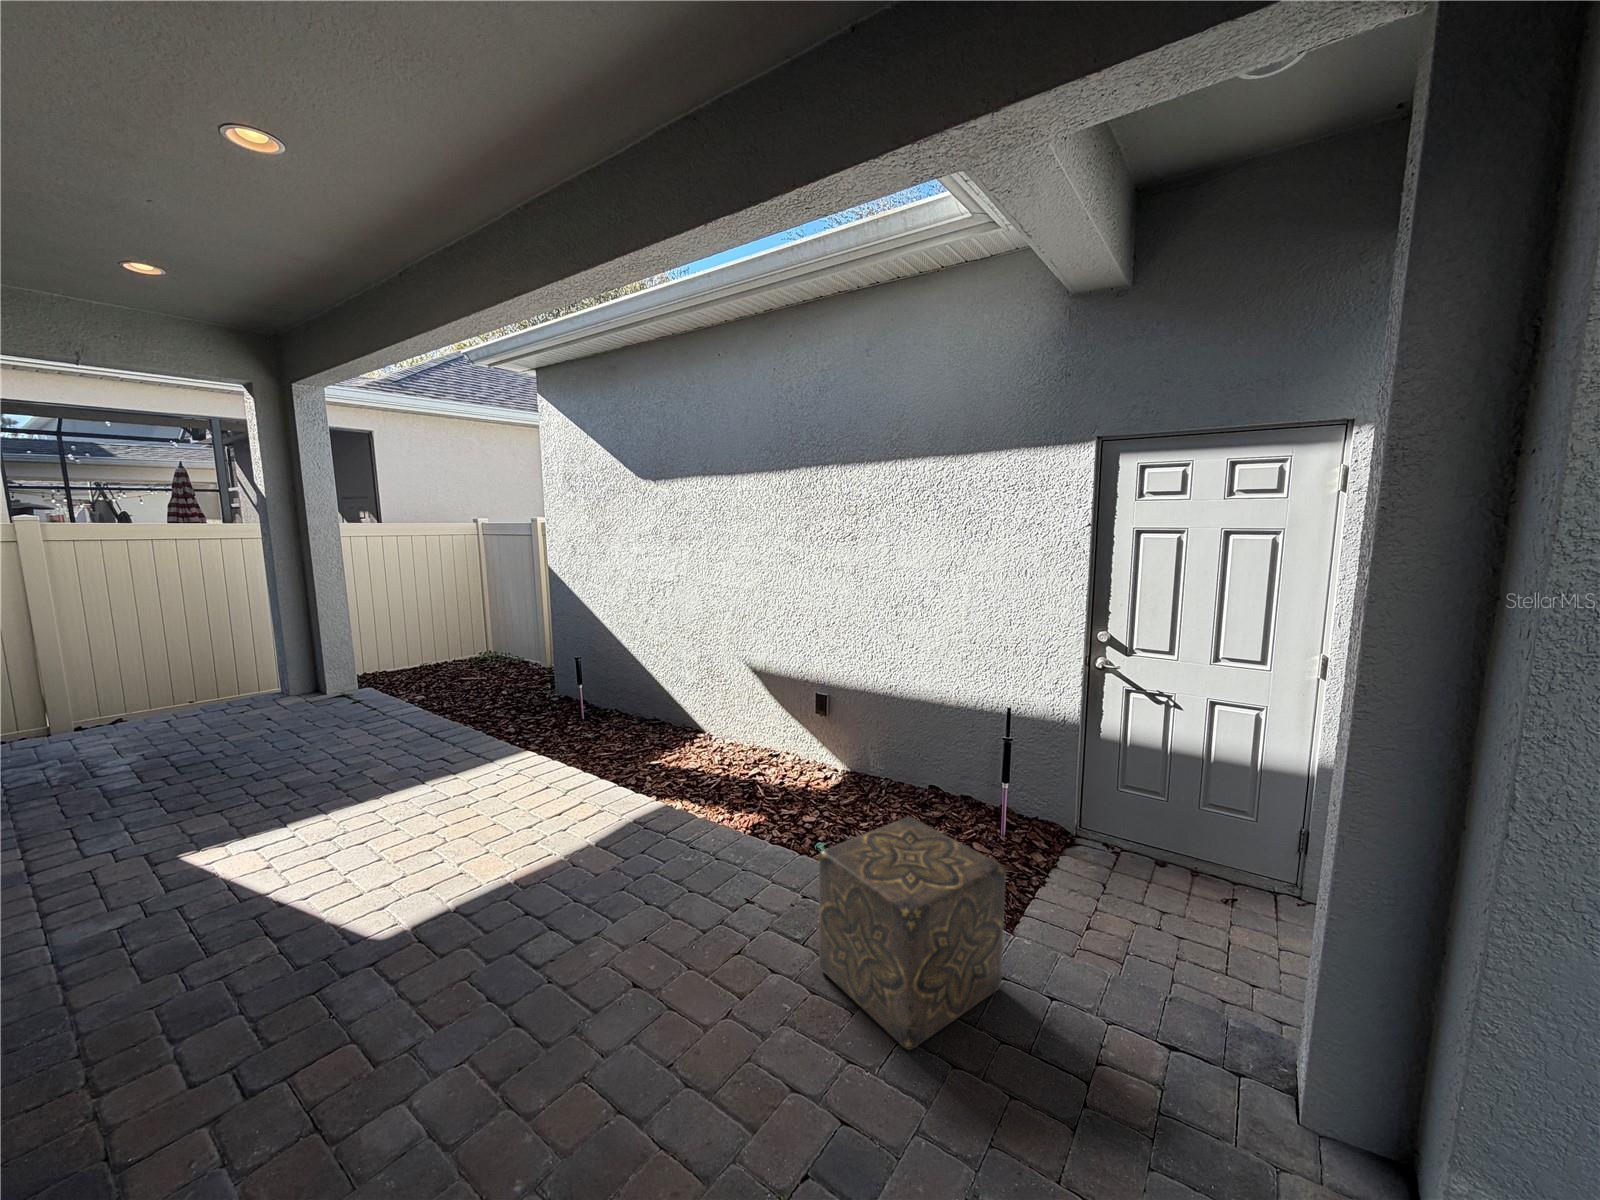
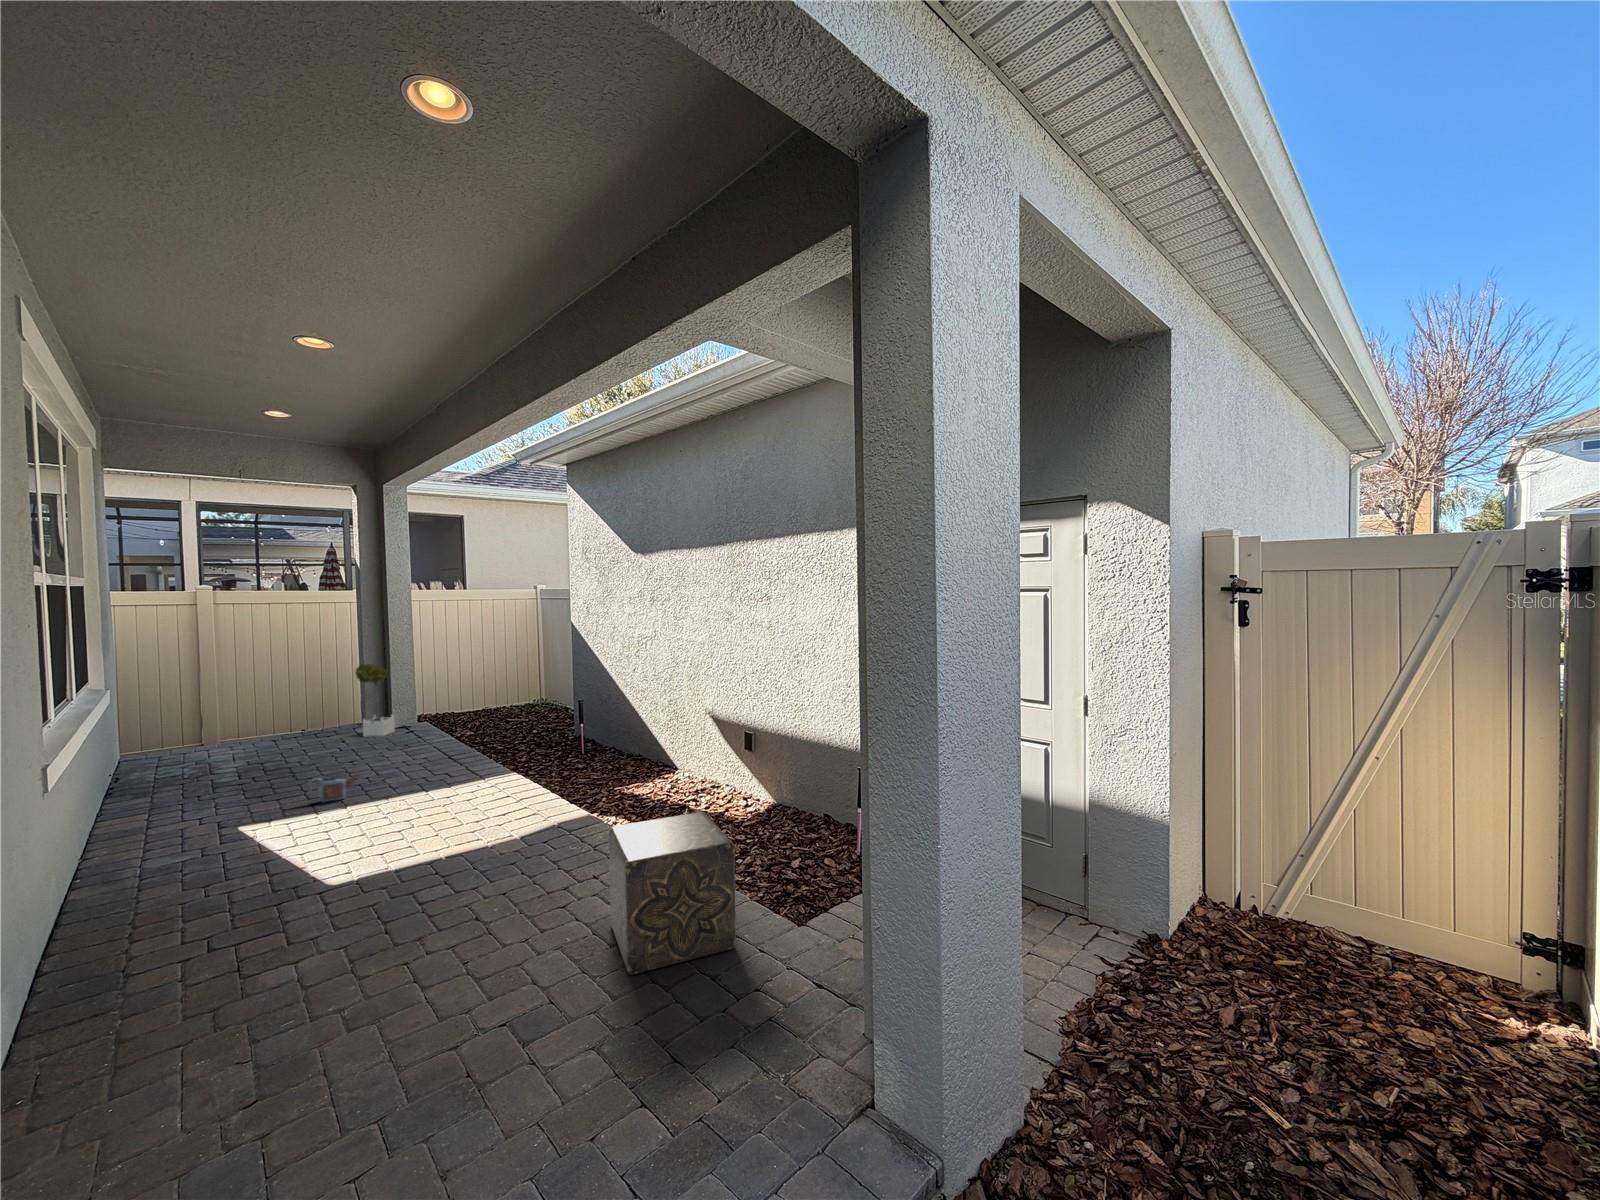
potted tree: none [266,619,327,711] -> present [356,663,395,737]
watering can: none [264,771,336,814] -> present [308,774,360,802]

